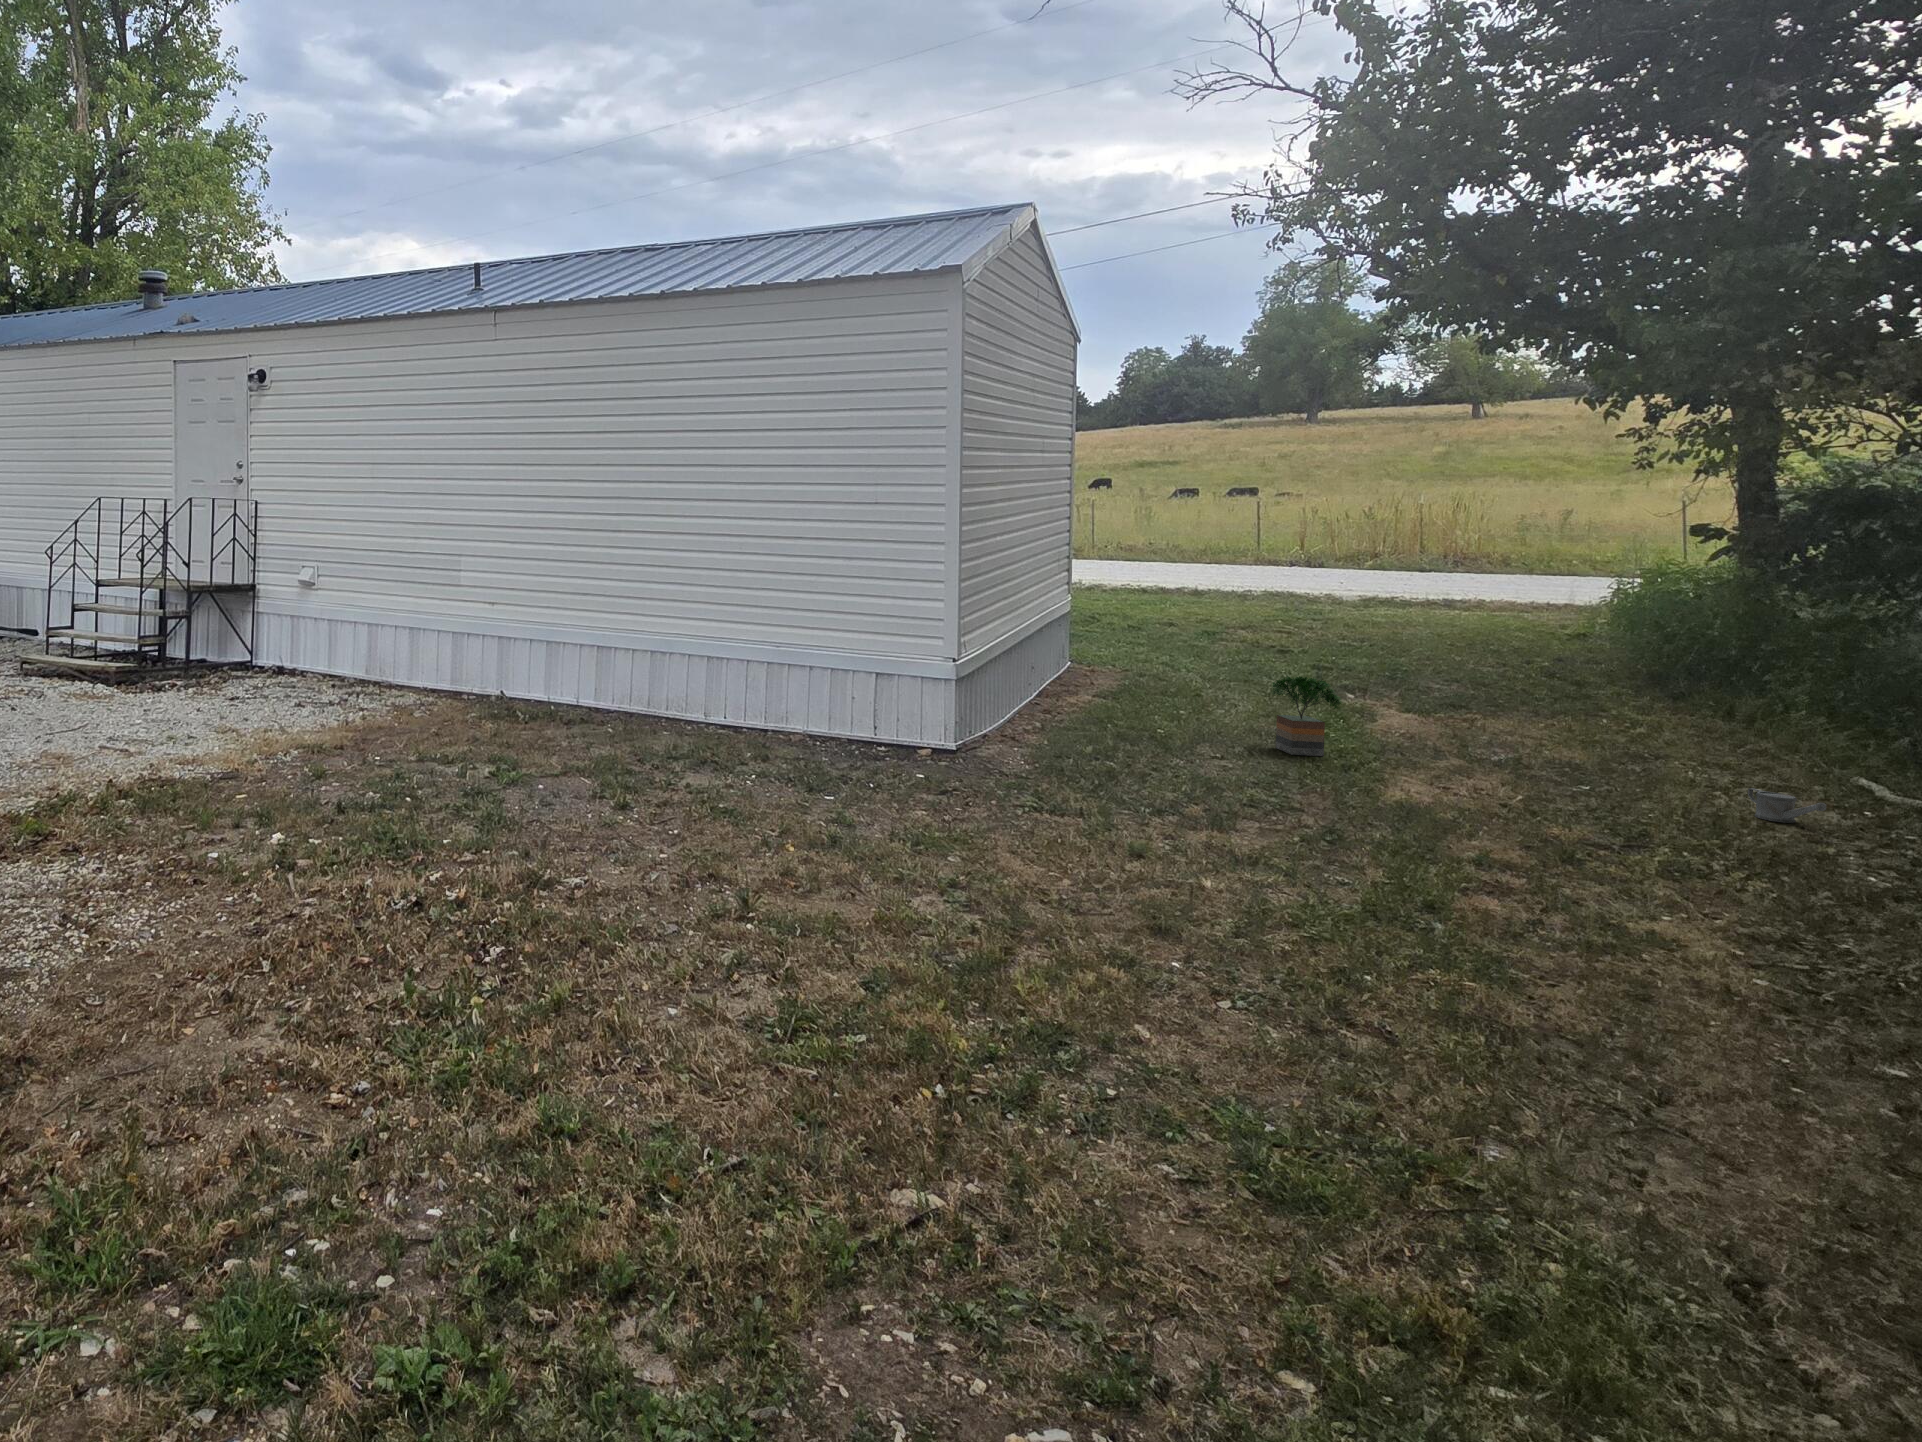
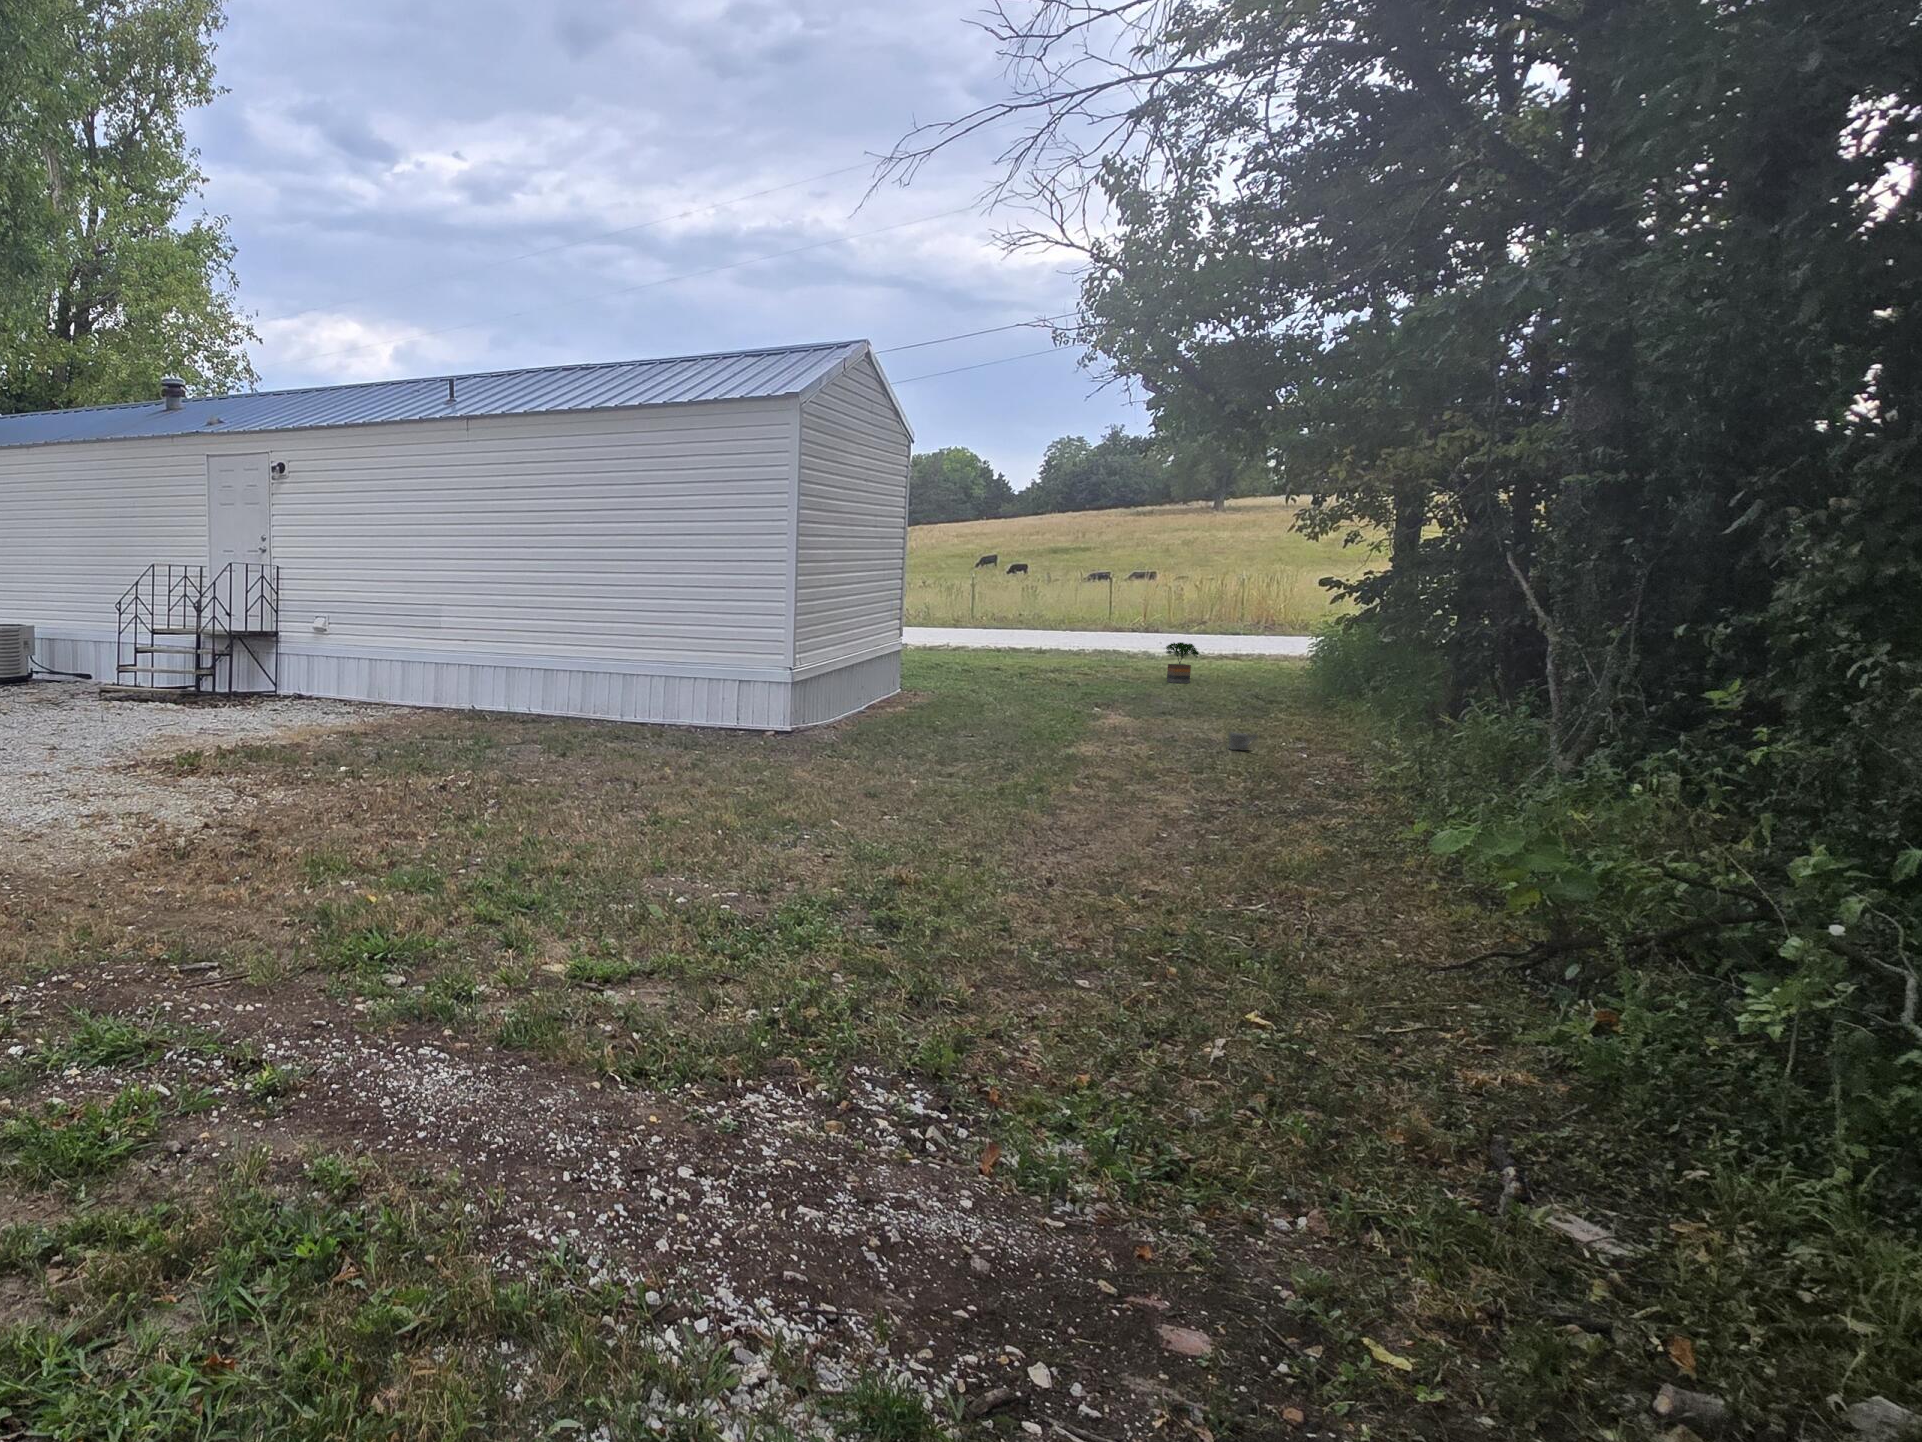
potted tree: present [1272,676,1341,756] -> present [1166,642,1199,683]

